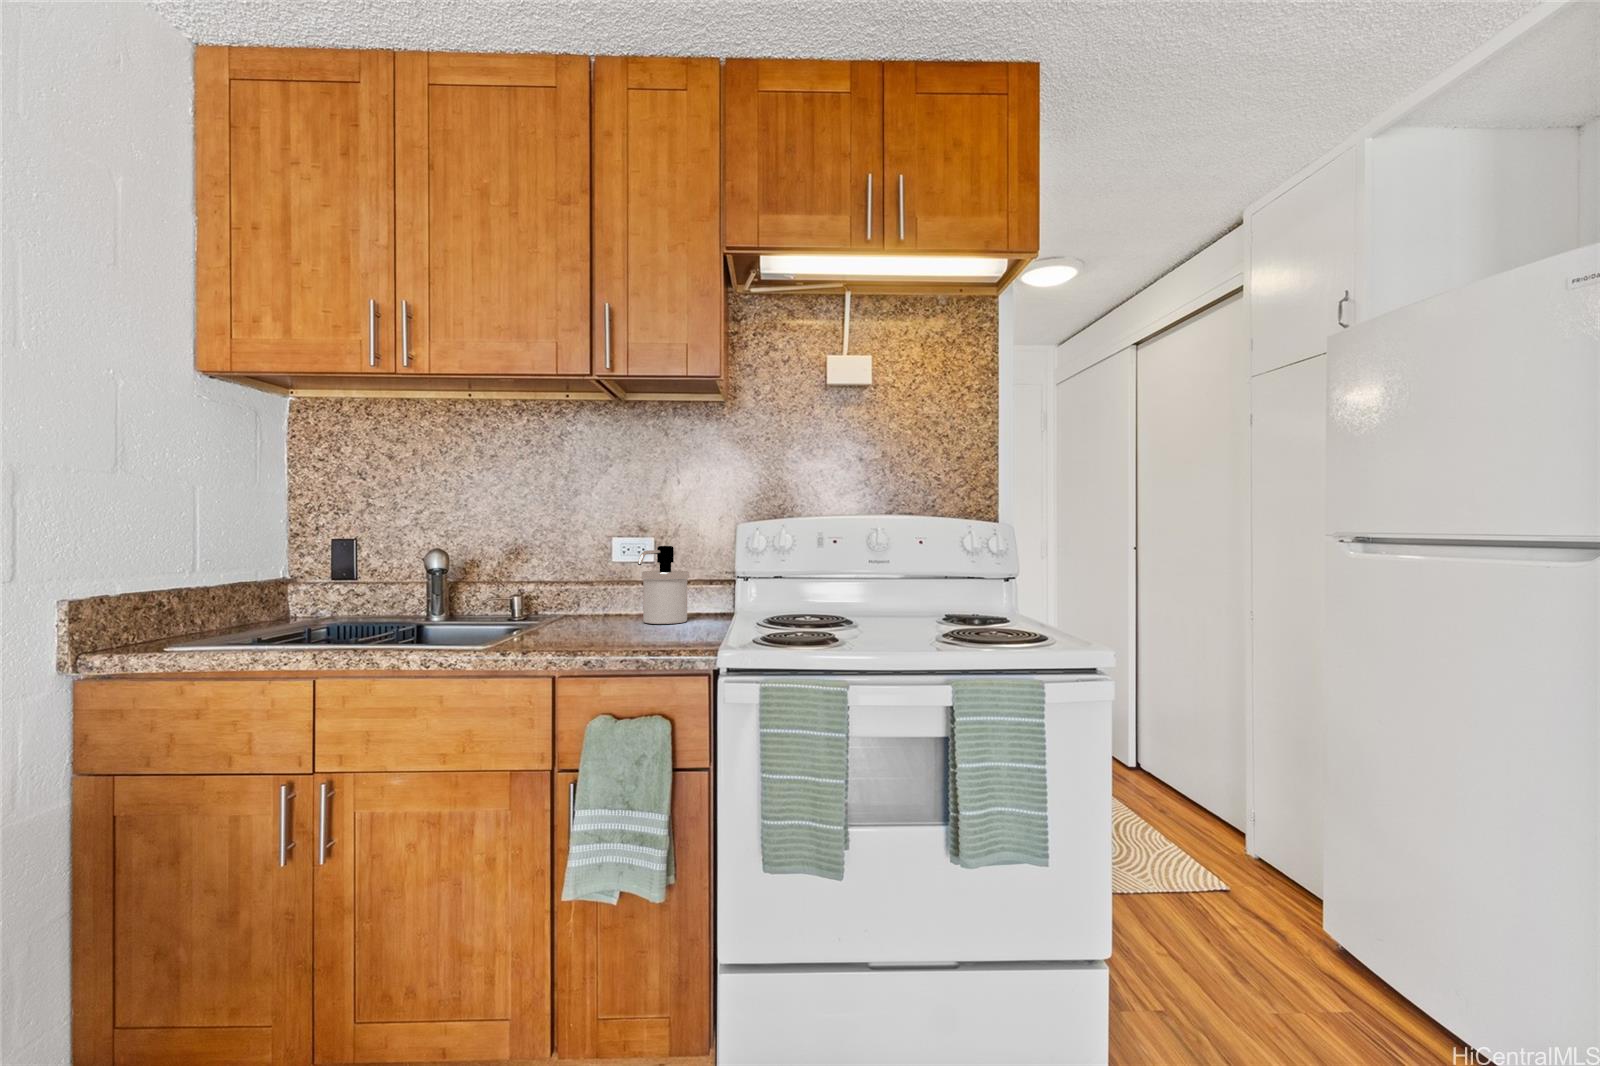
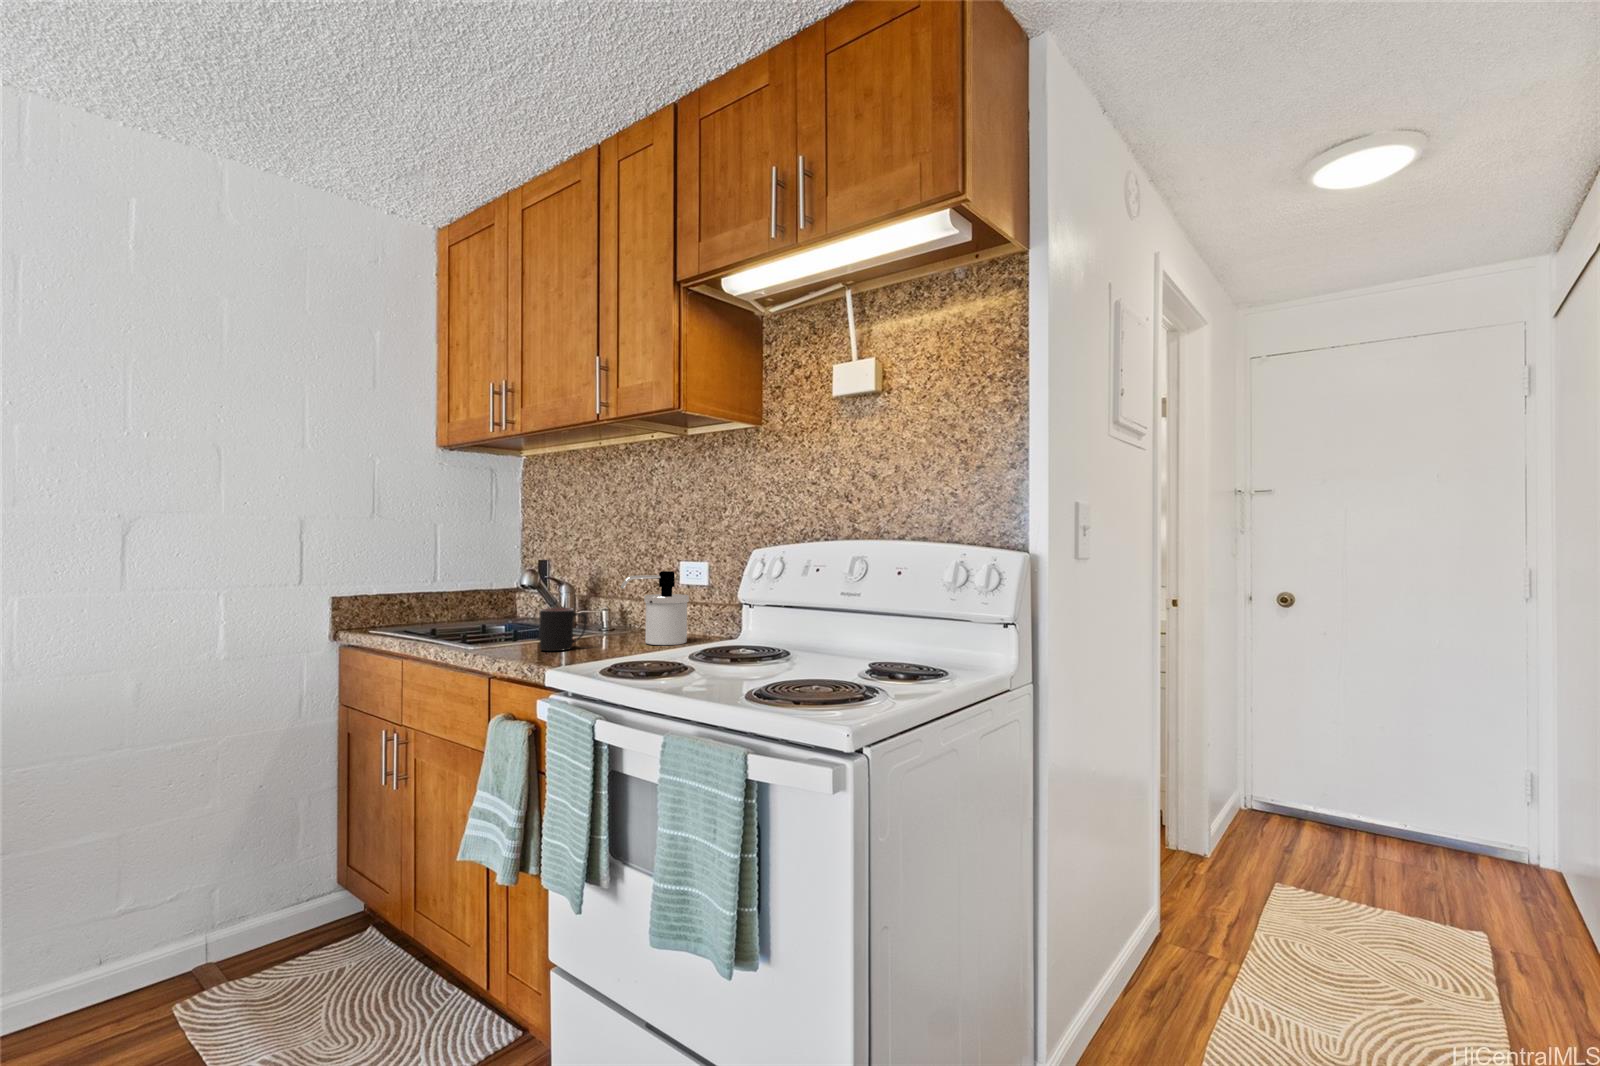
mug: none [563,589,612,639] -> present [540,608,586,651]

